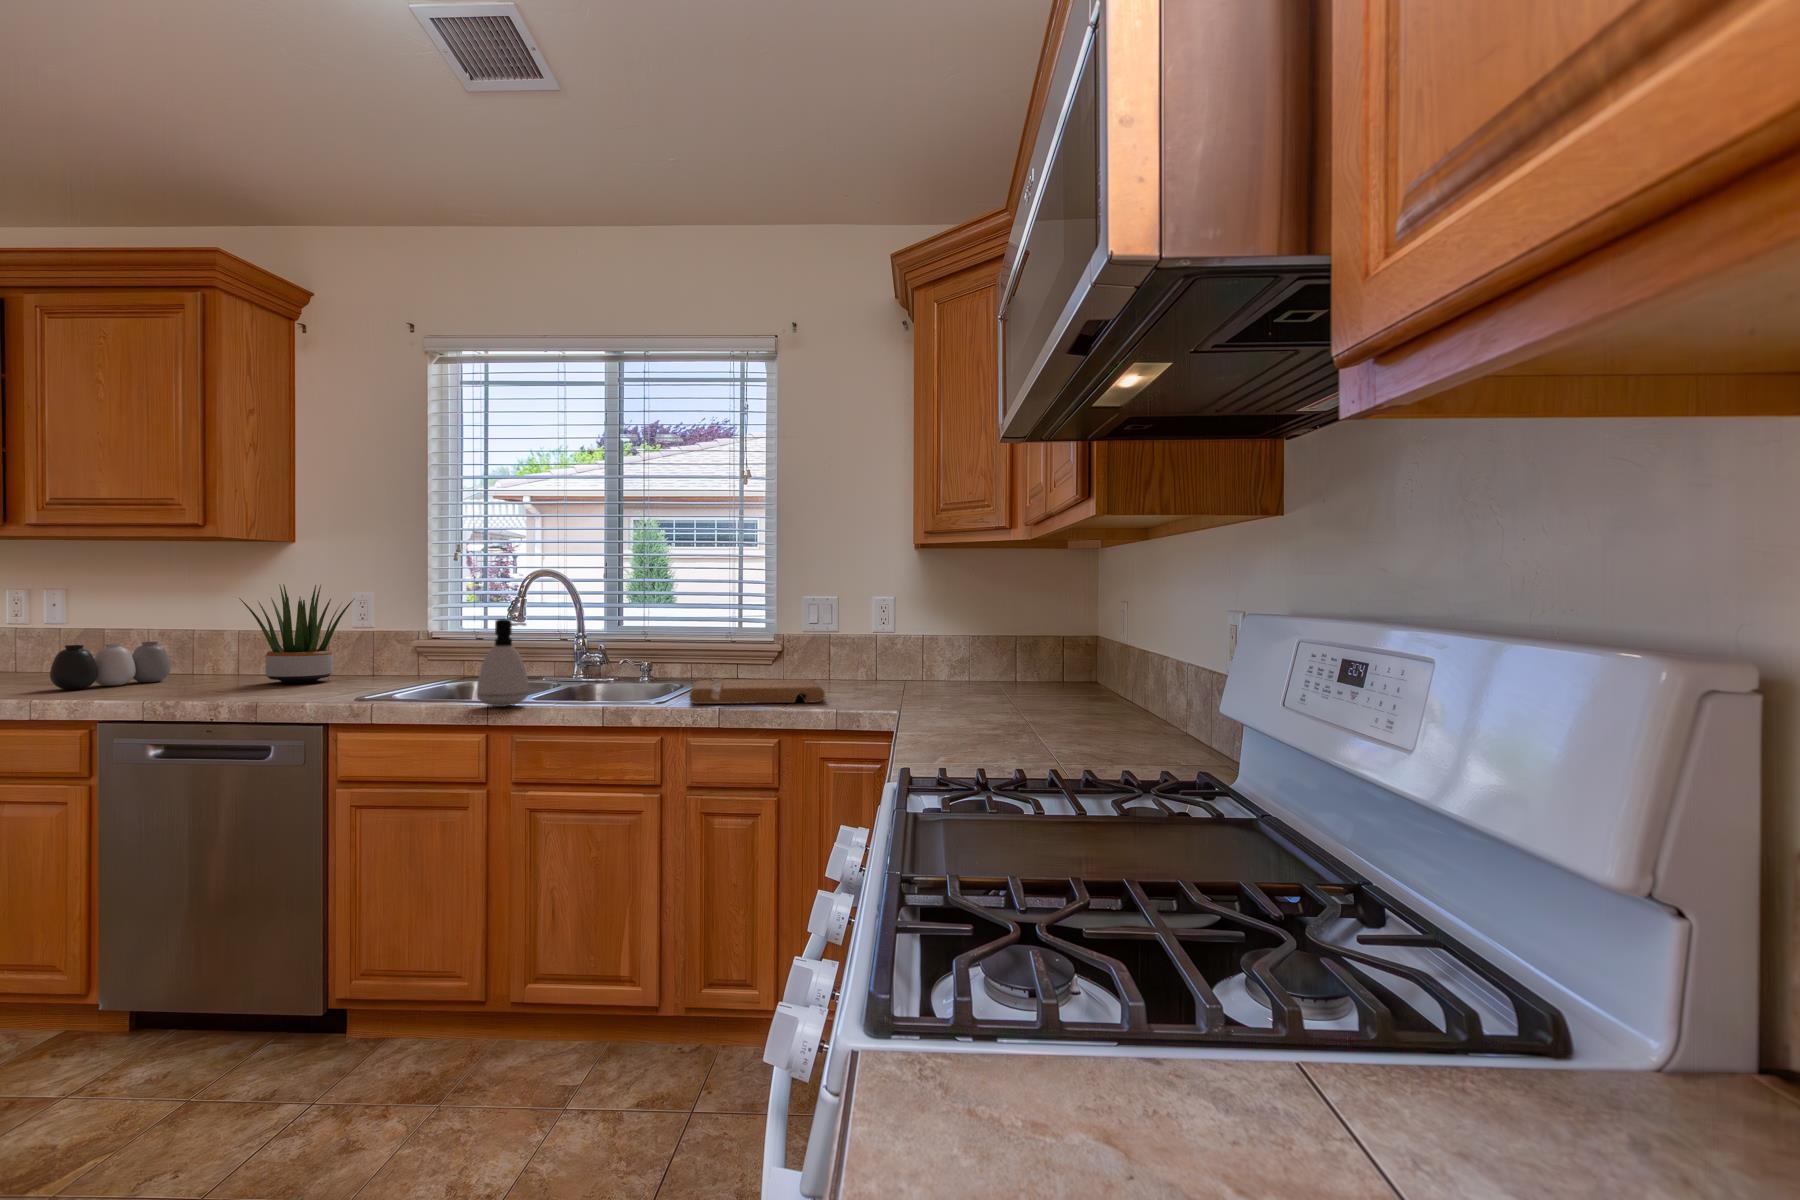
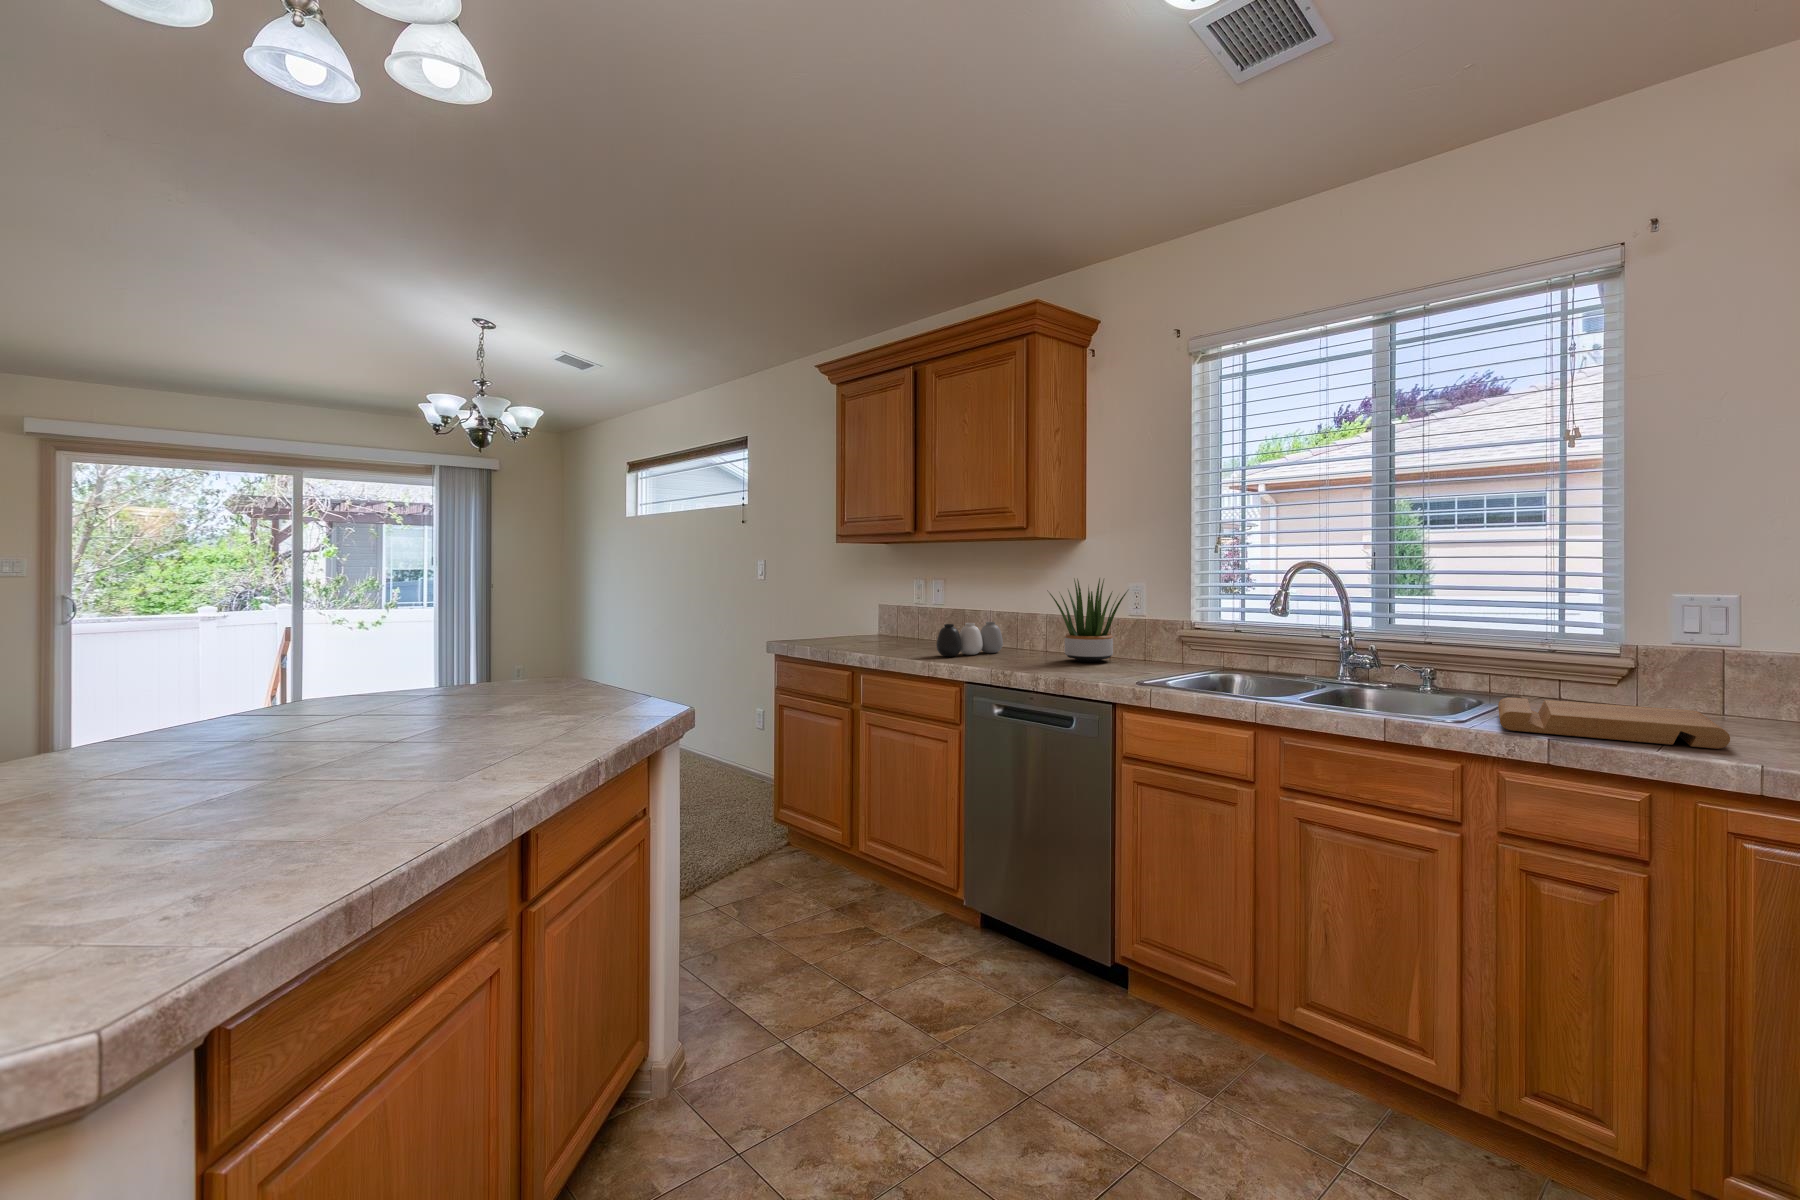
soap dispenser: present [477,619,528,707] -> none [1245,619,1297,708]

